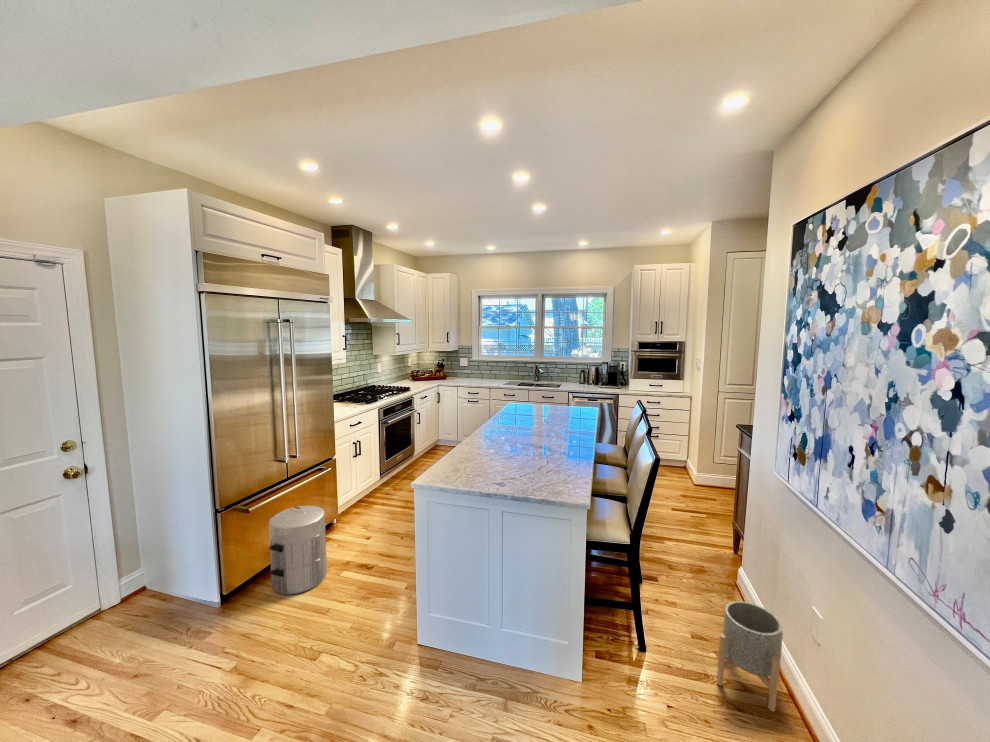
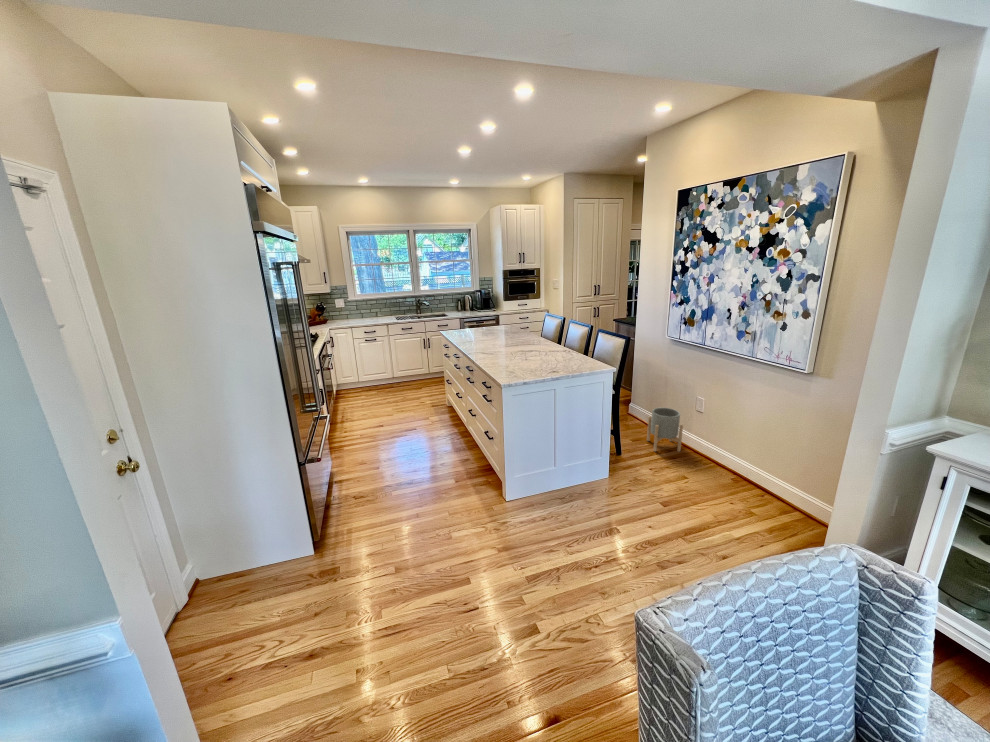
waste bin: present [269,506,327,595] -> none [322,442,380,522]

